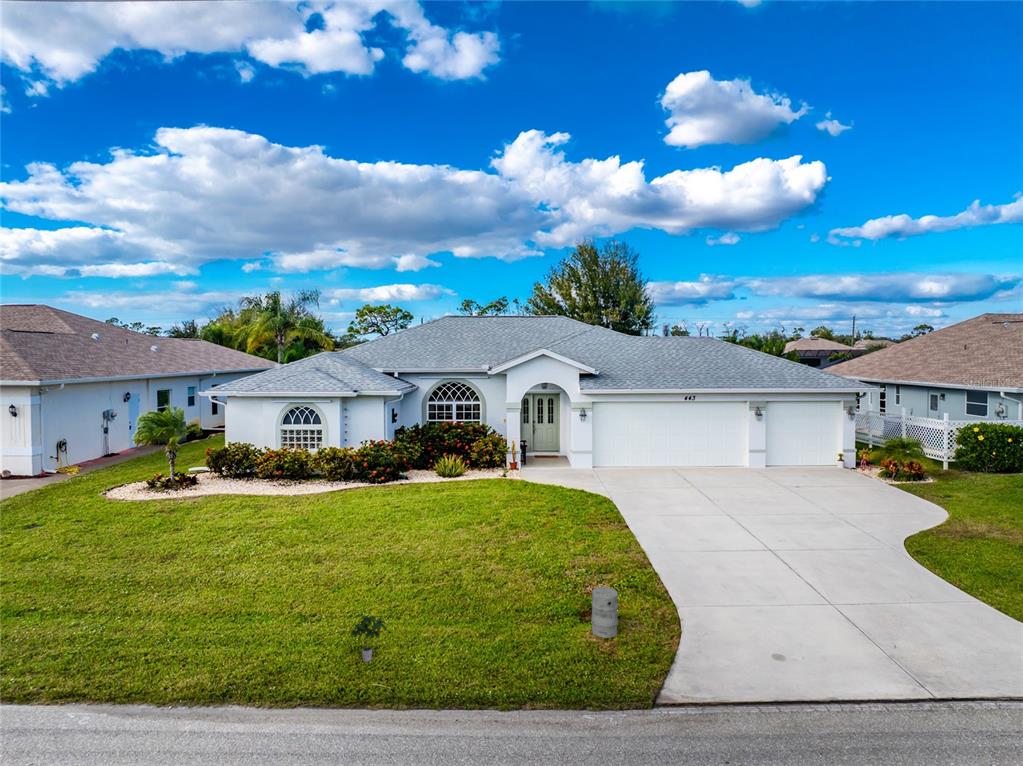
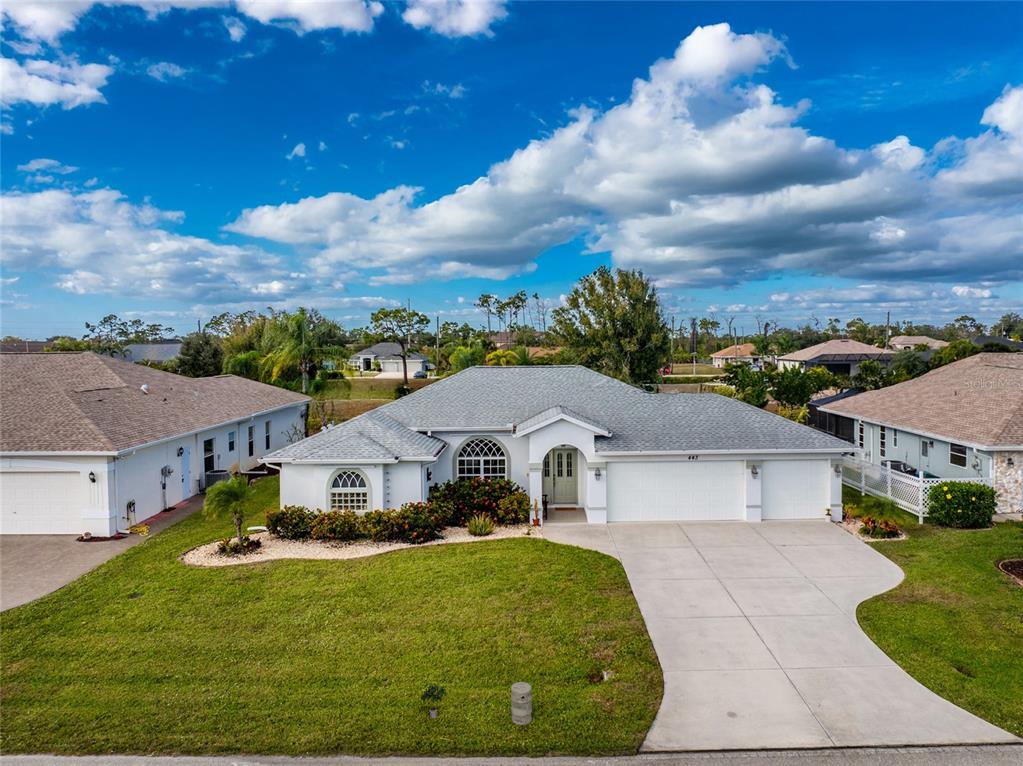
trash can: present [591,587,618,638] -> present [511,682,532,725]

